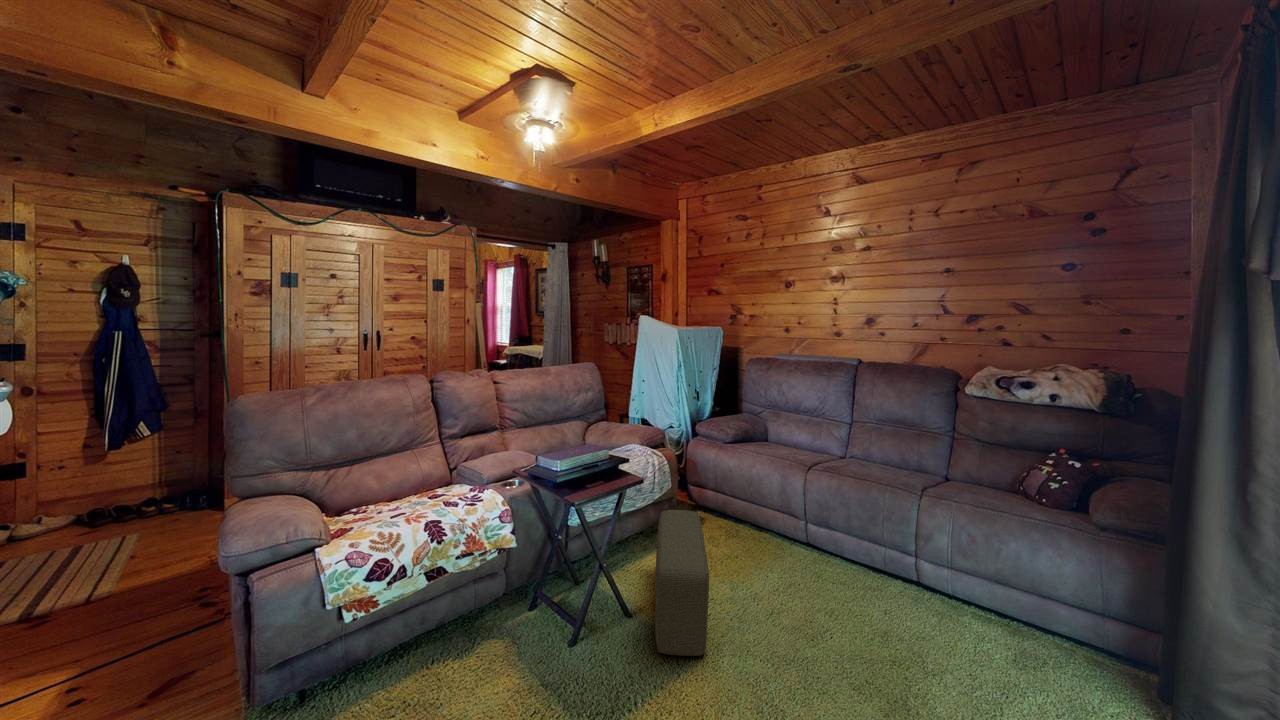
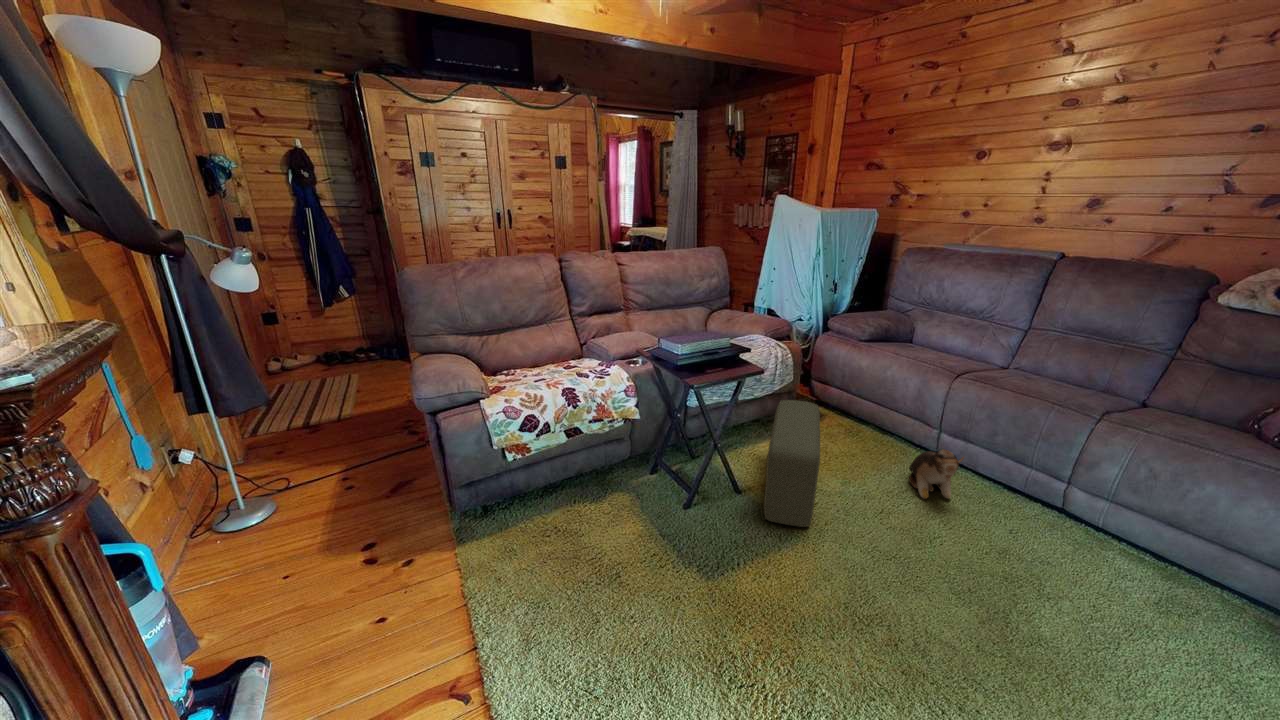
plush toy: none [787,549,840,602] -> present [909,449,964,499]

